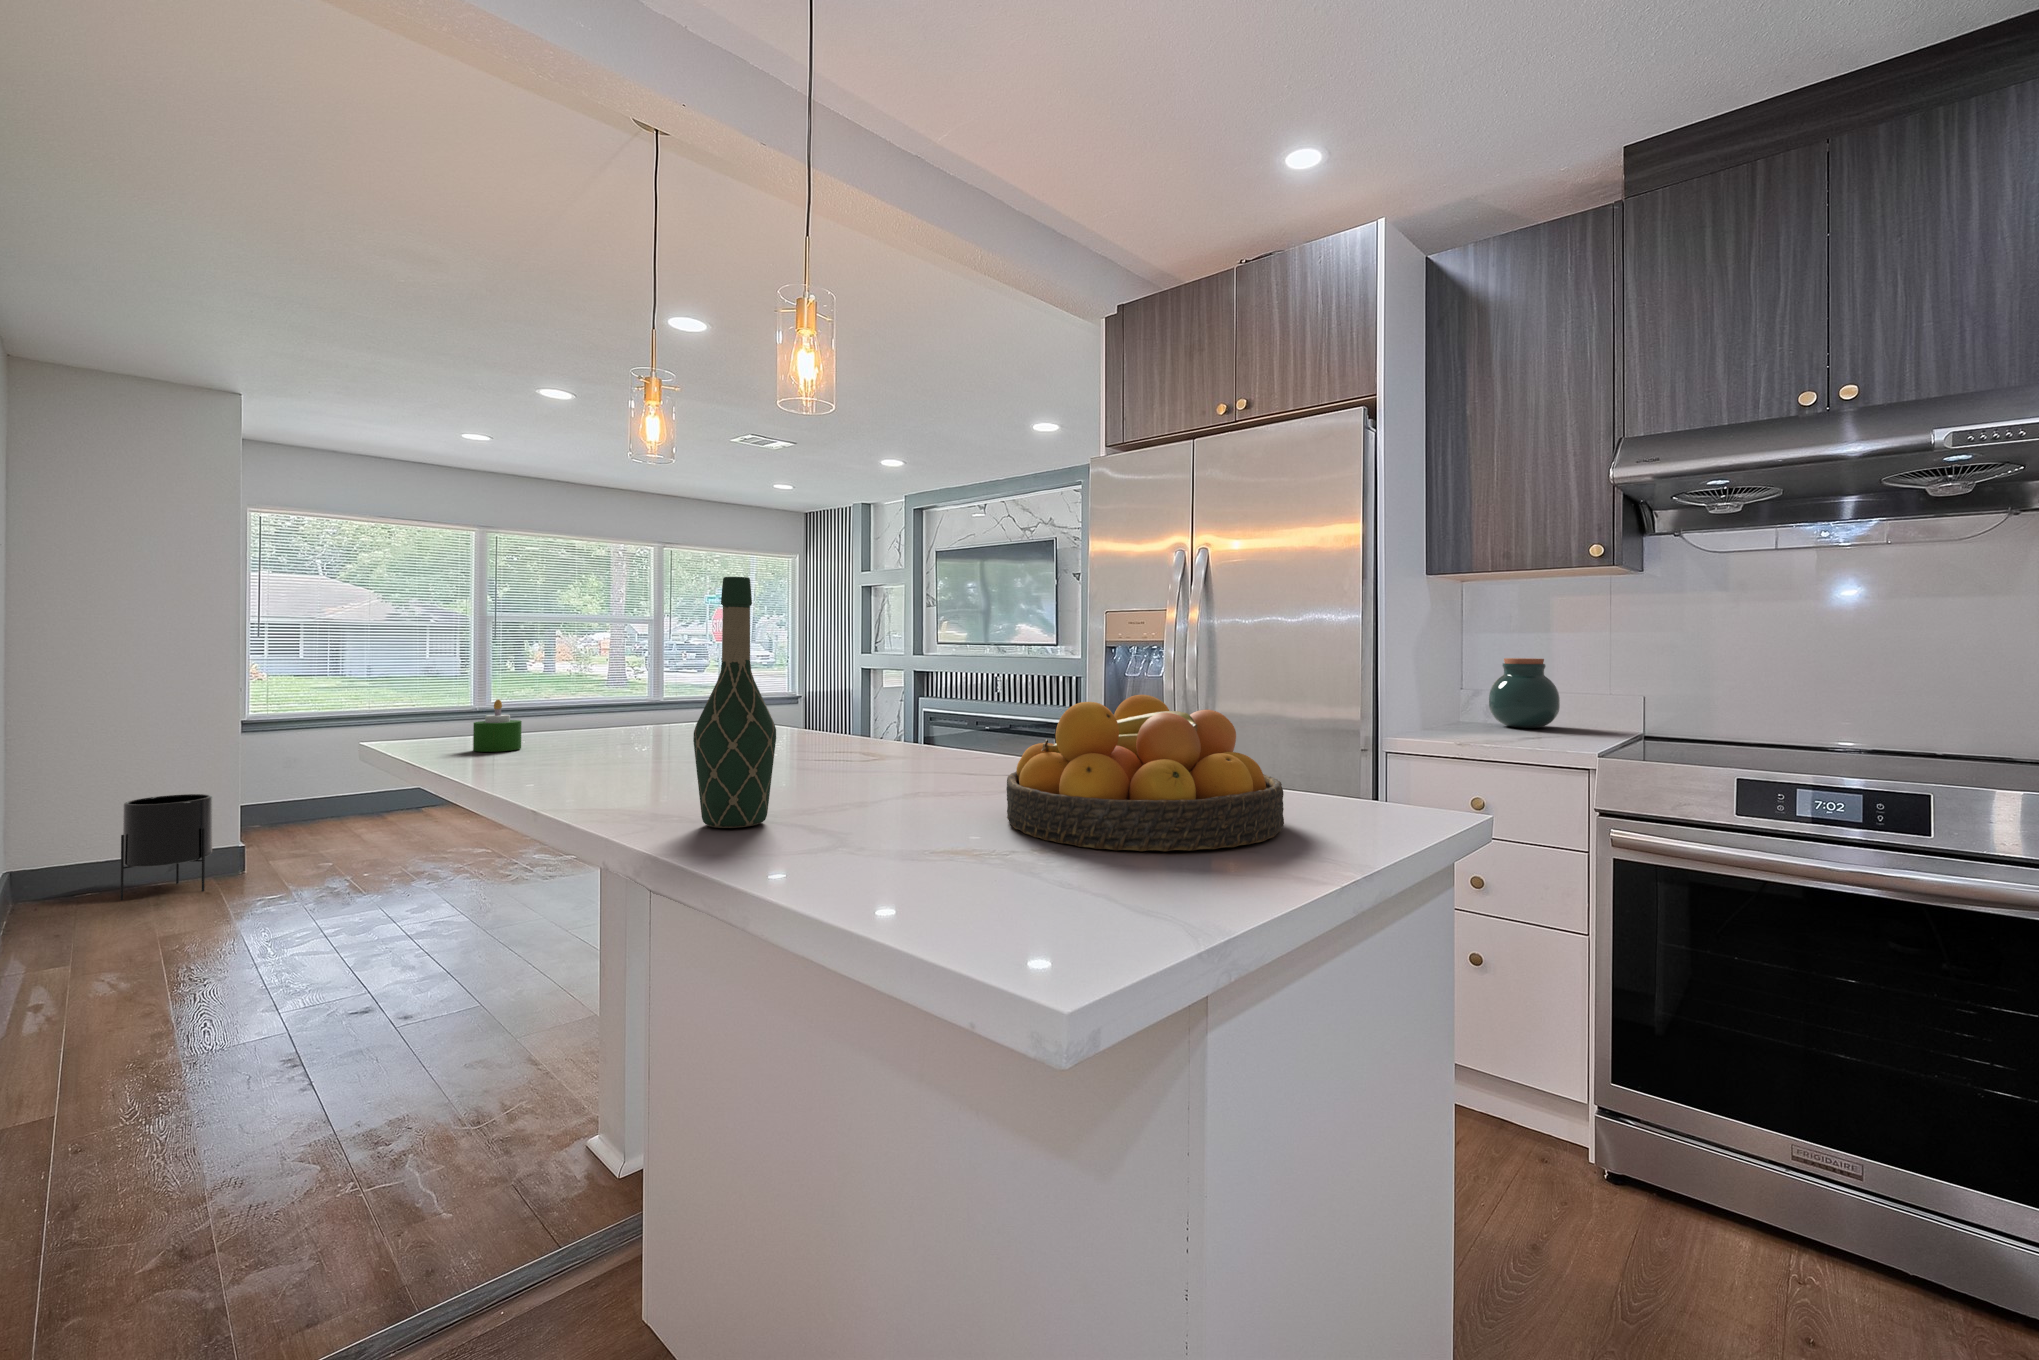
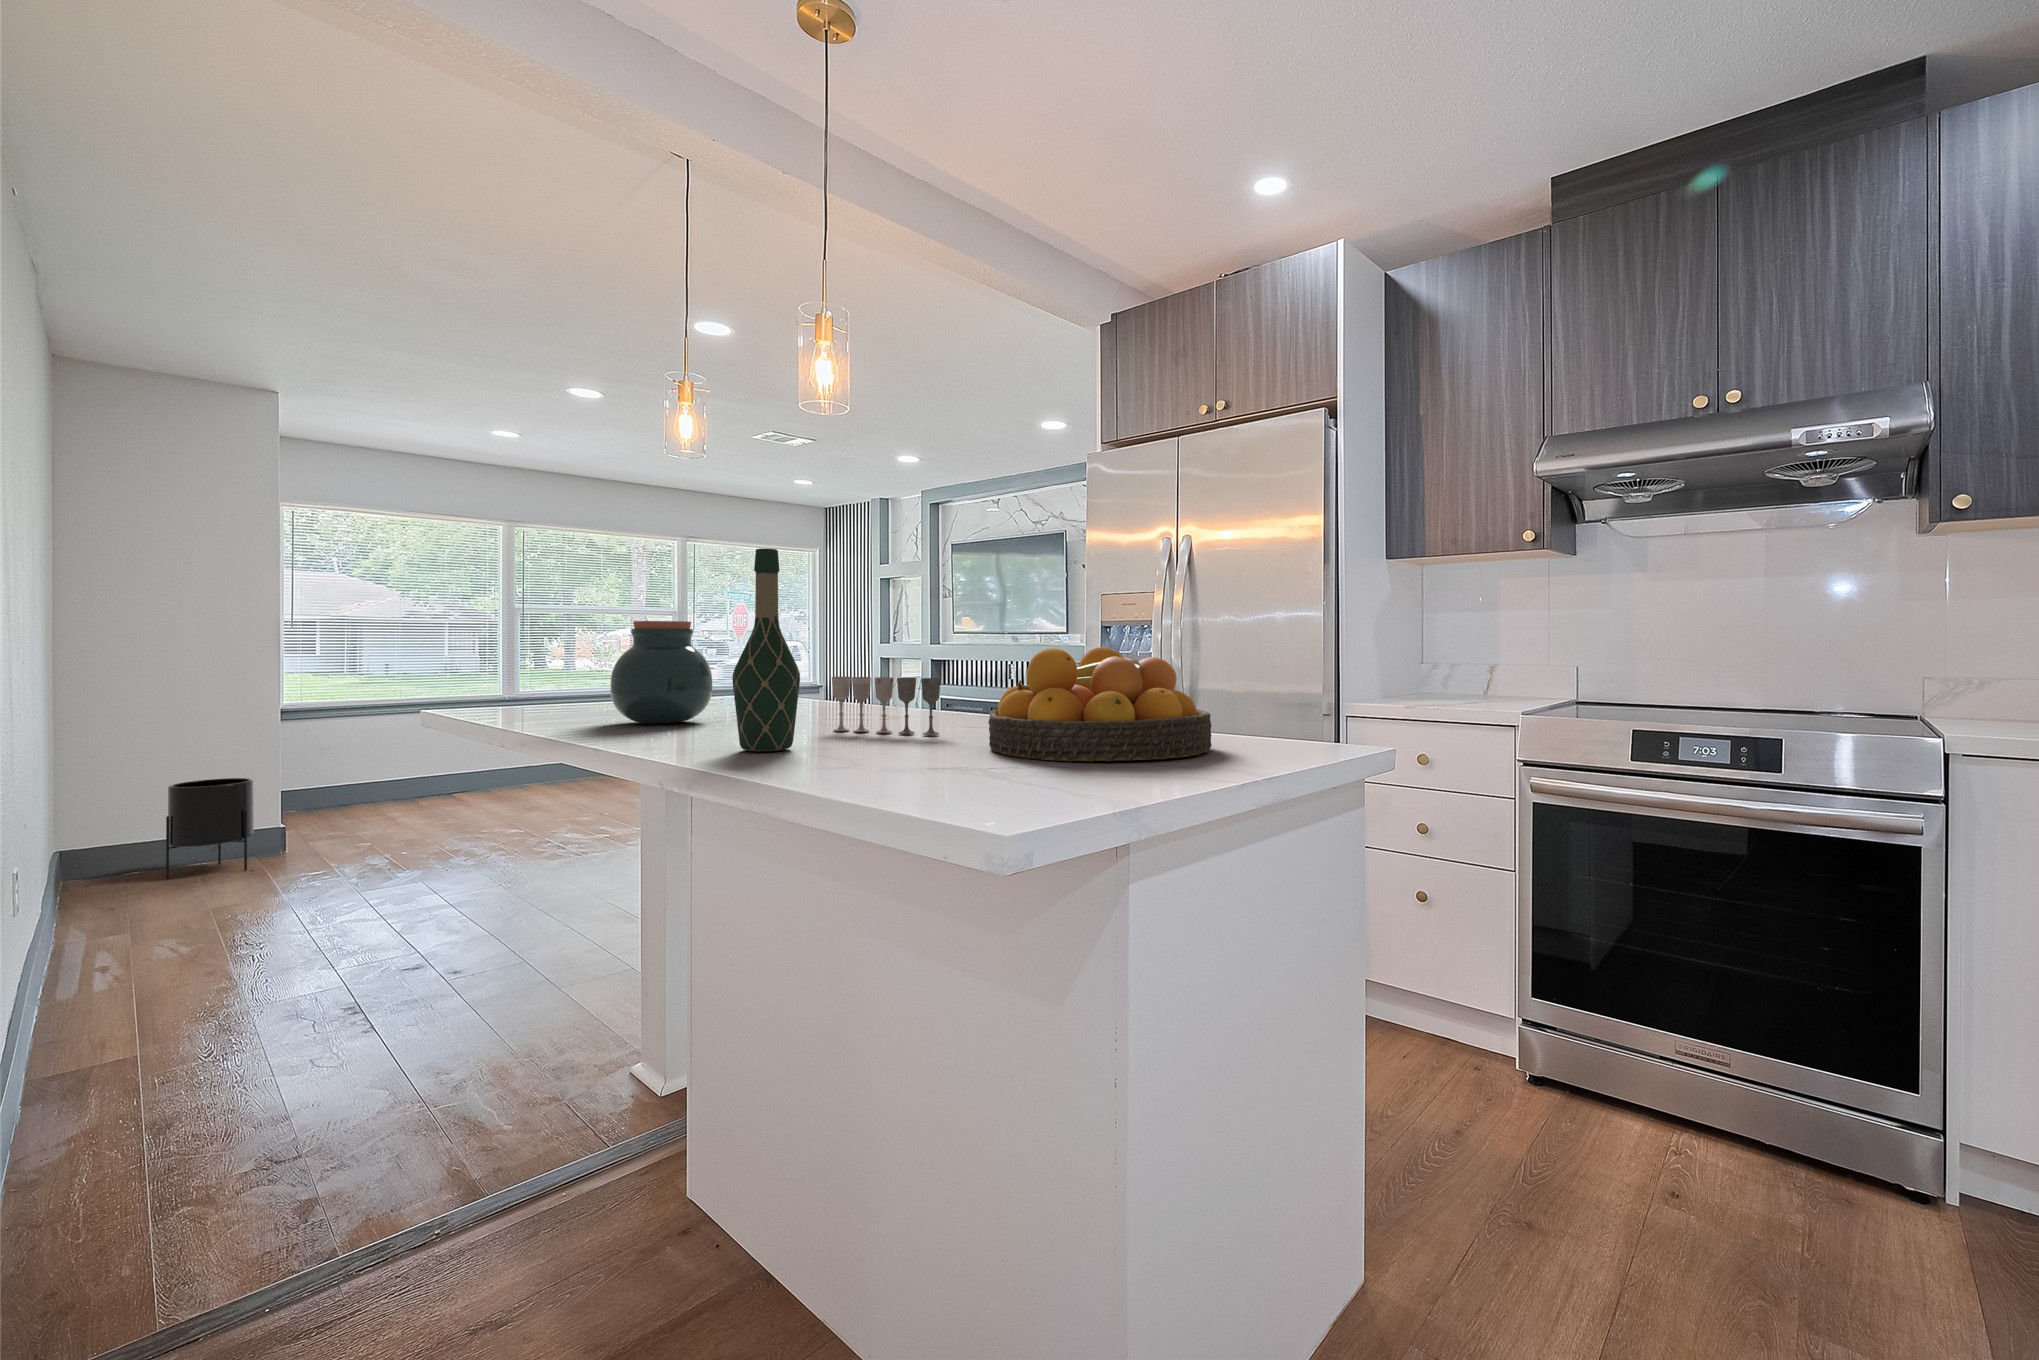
jar: present [1489,658,1560,728] -> present [610,621,712,724]
candle: present [473,699,522,752] -> none [530,667,572,712]
wine glass: none [814,722,944,796] -> present [832,677,941,735]

